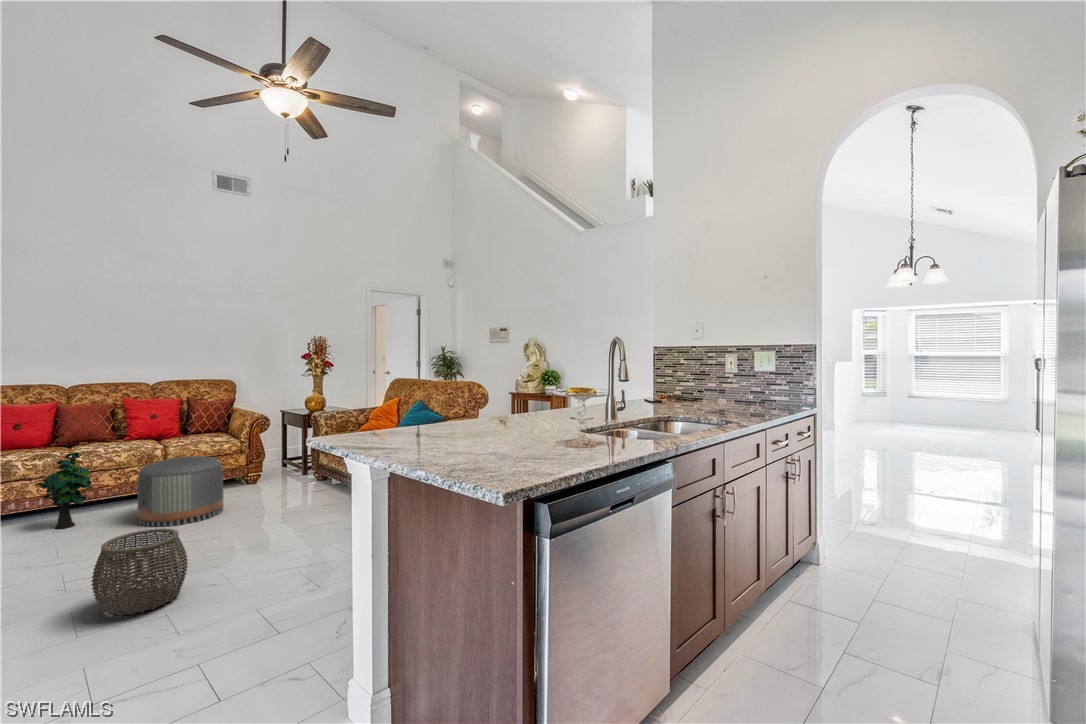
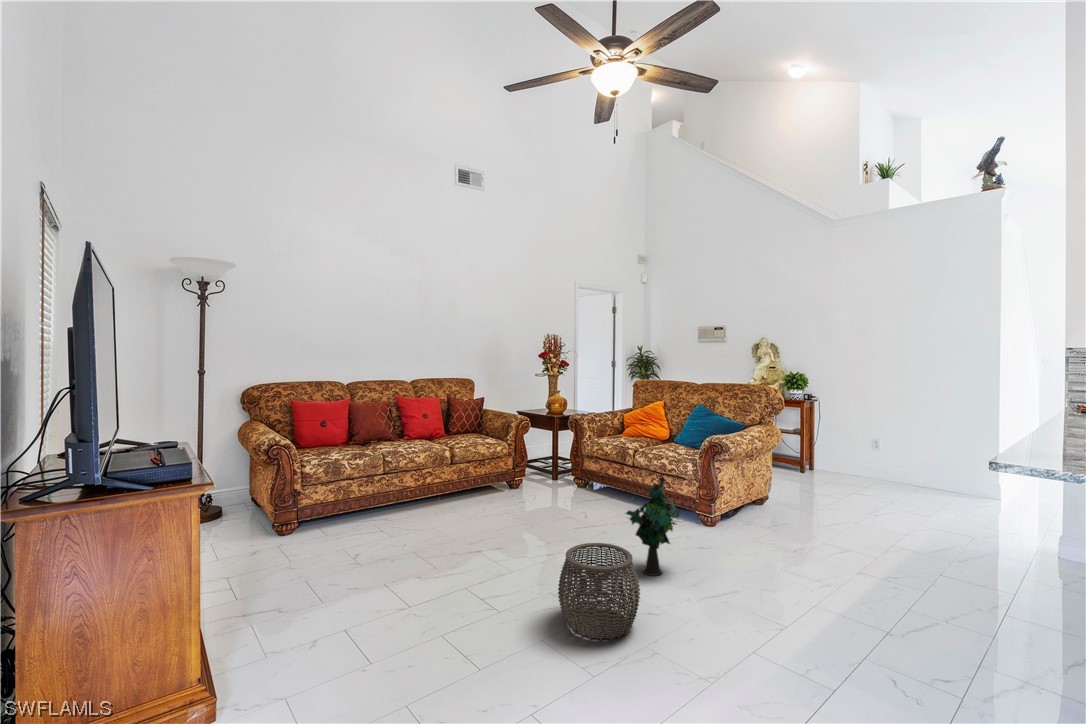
decorative plant: present [33,452,93,529] -> present [626,477,680,576]
pouf: present [137,456,224,527] -> none [457,459,530,533]

